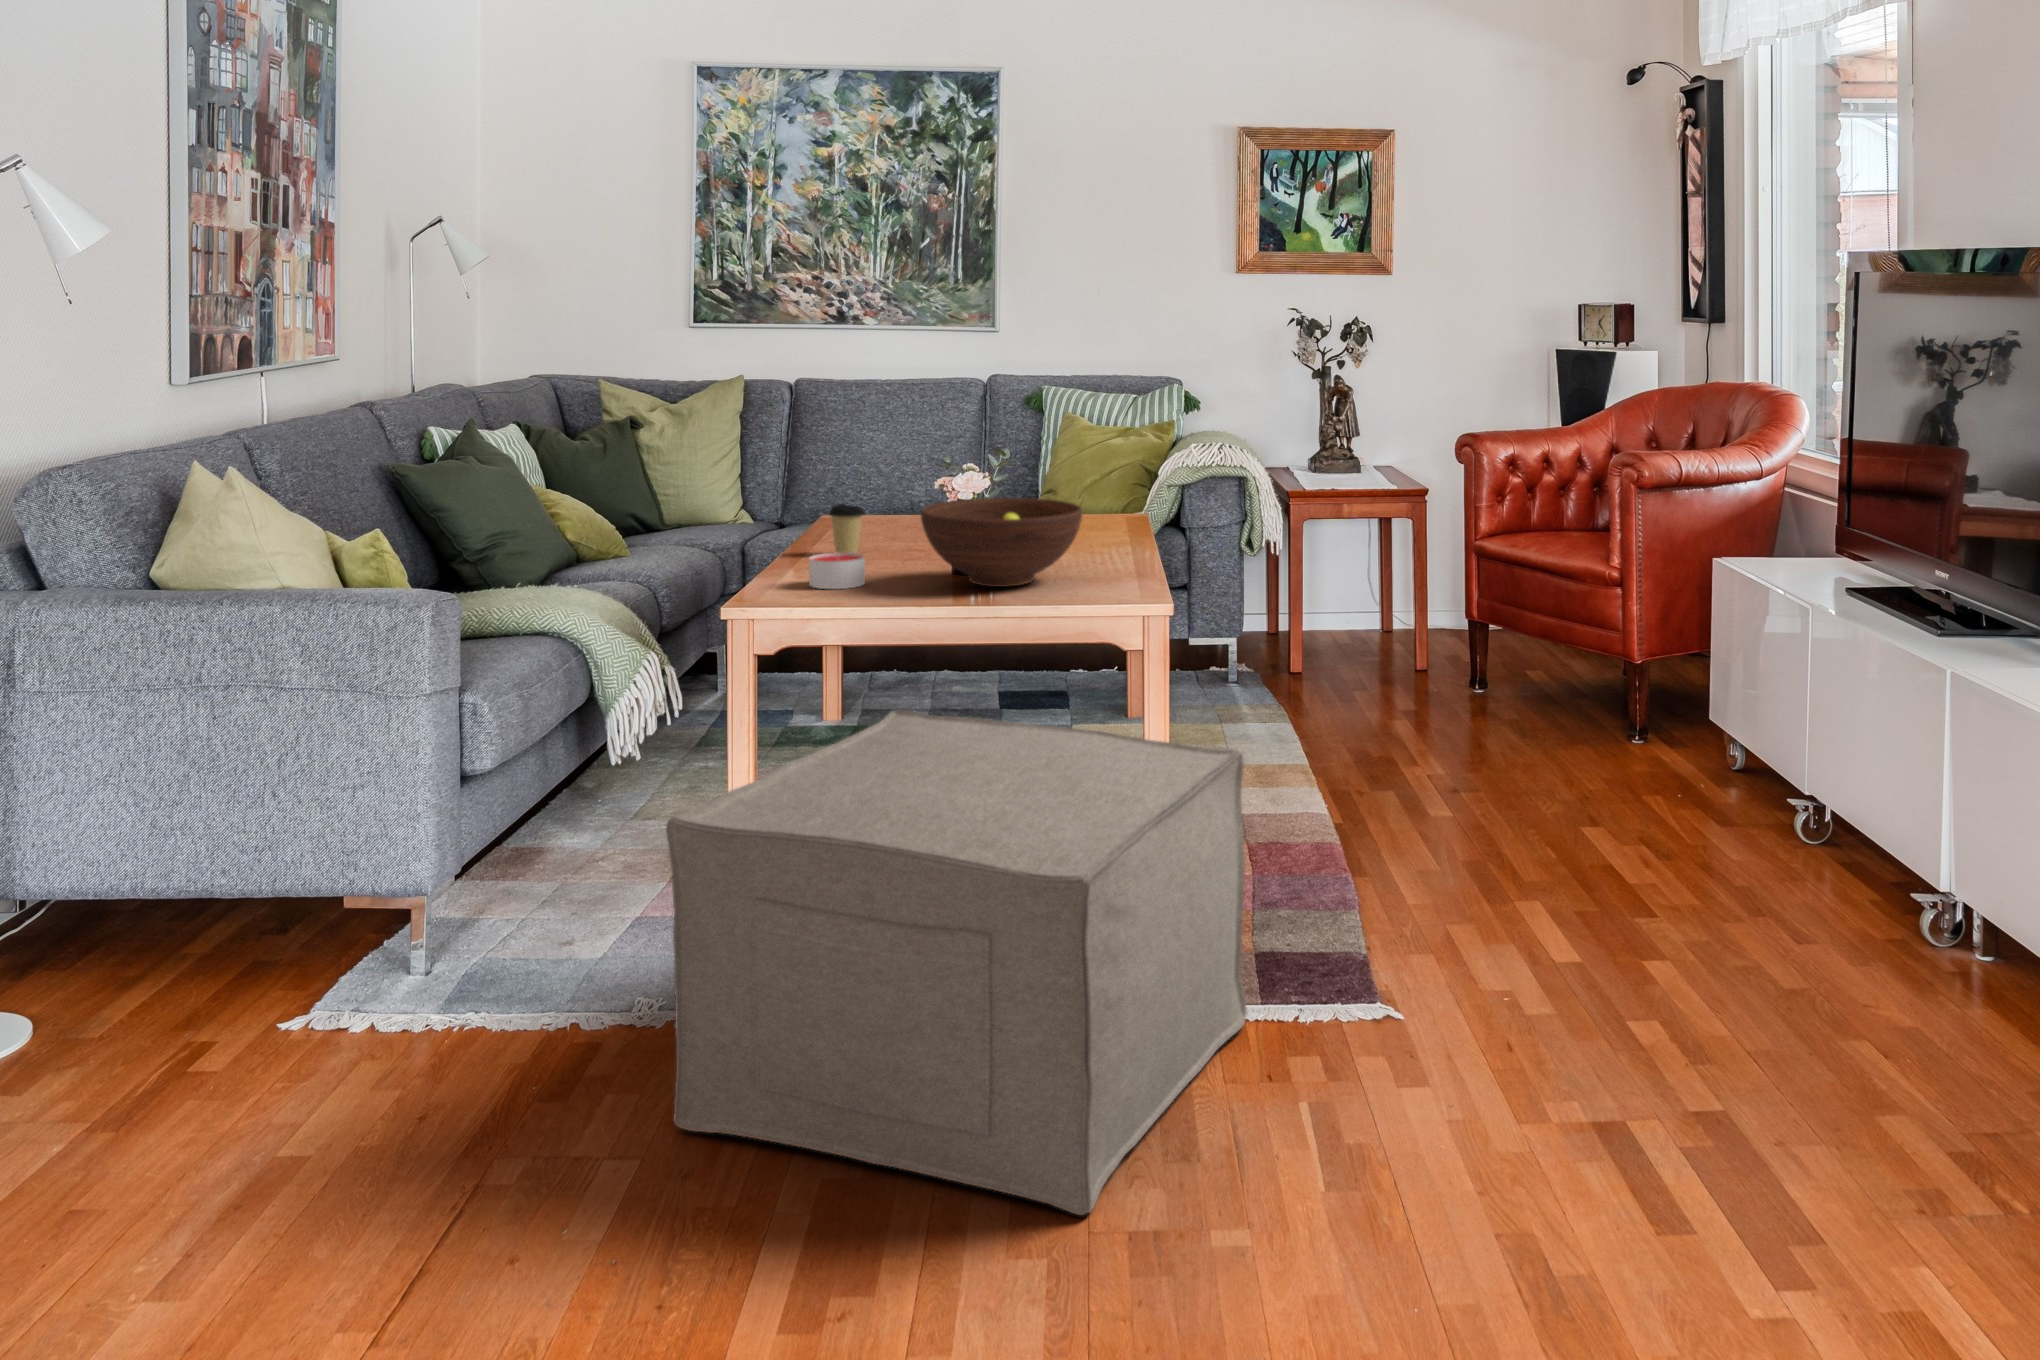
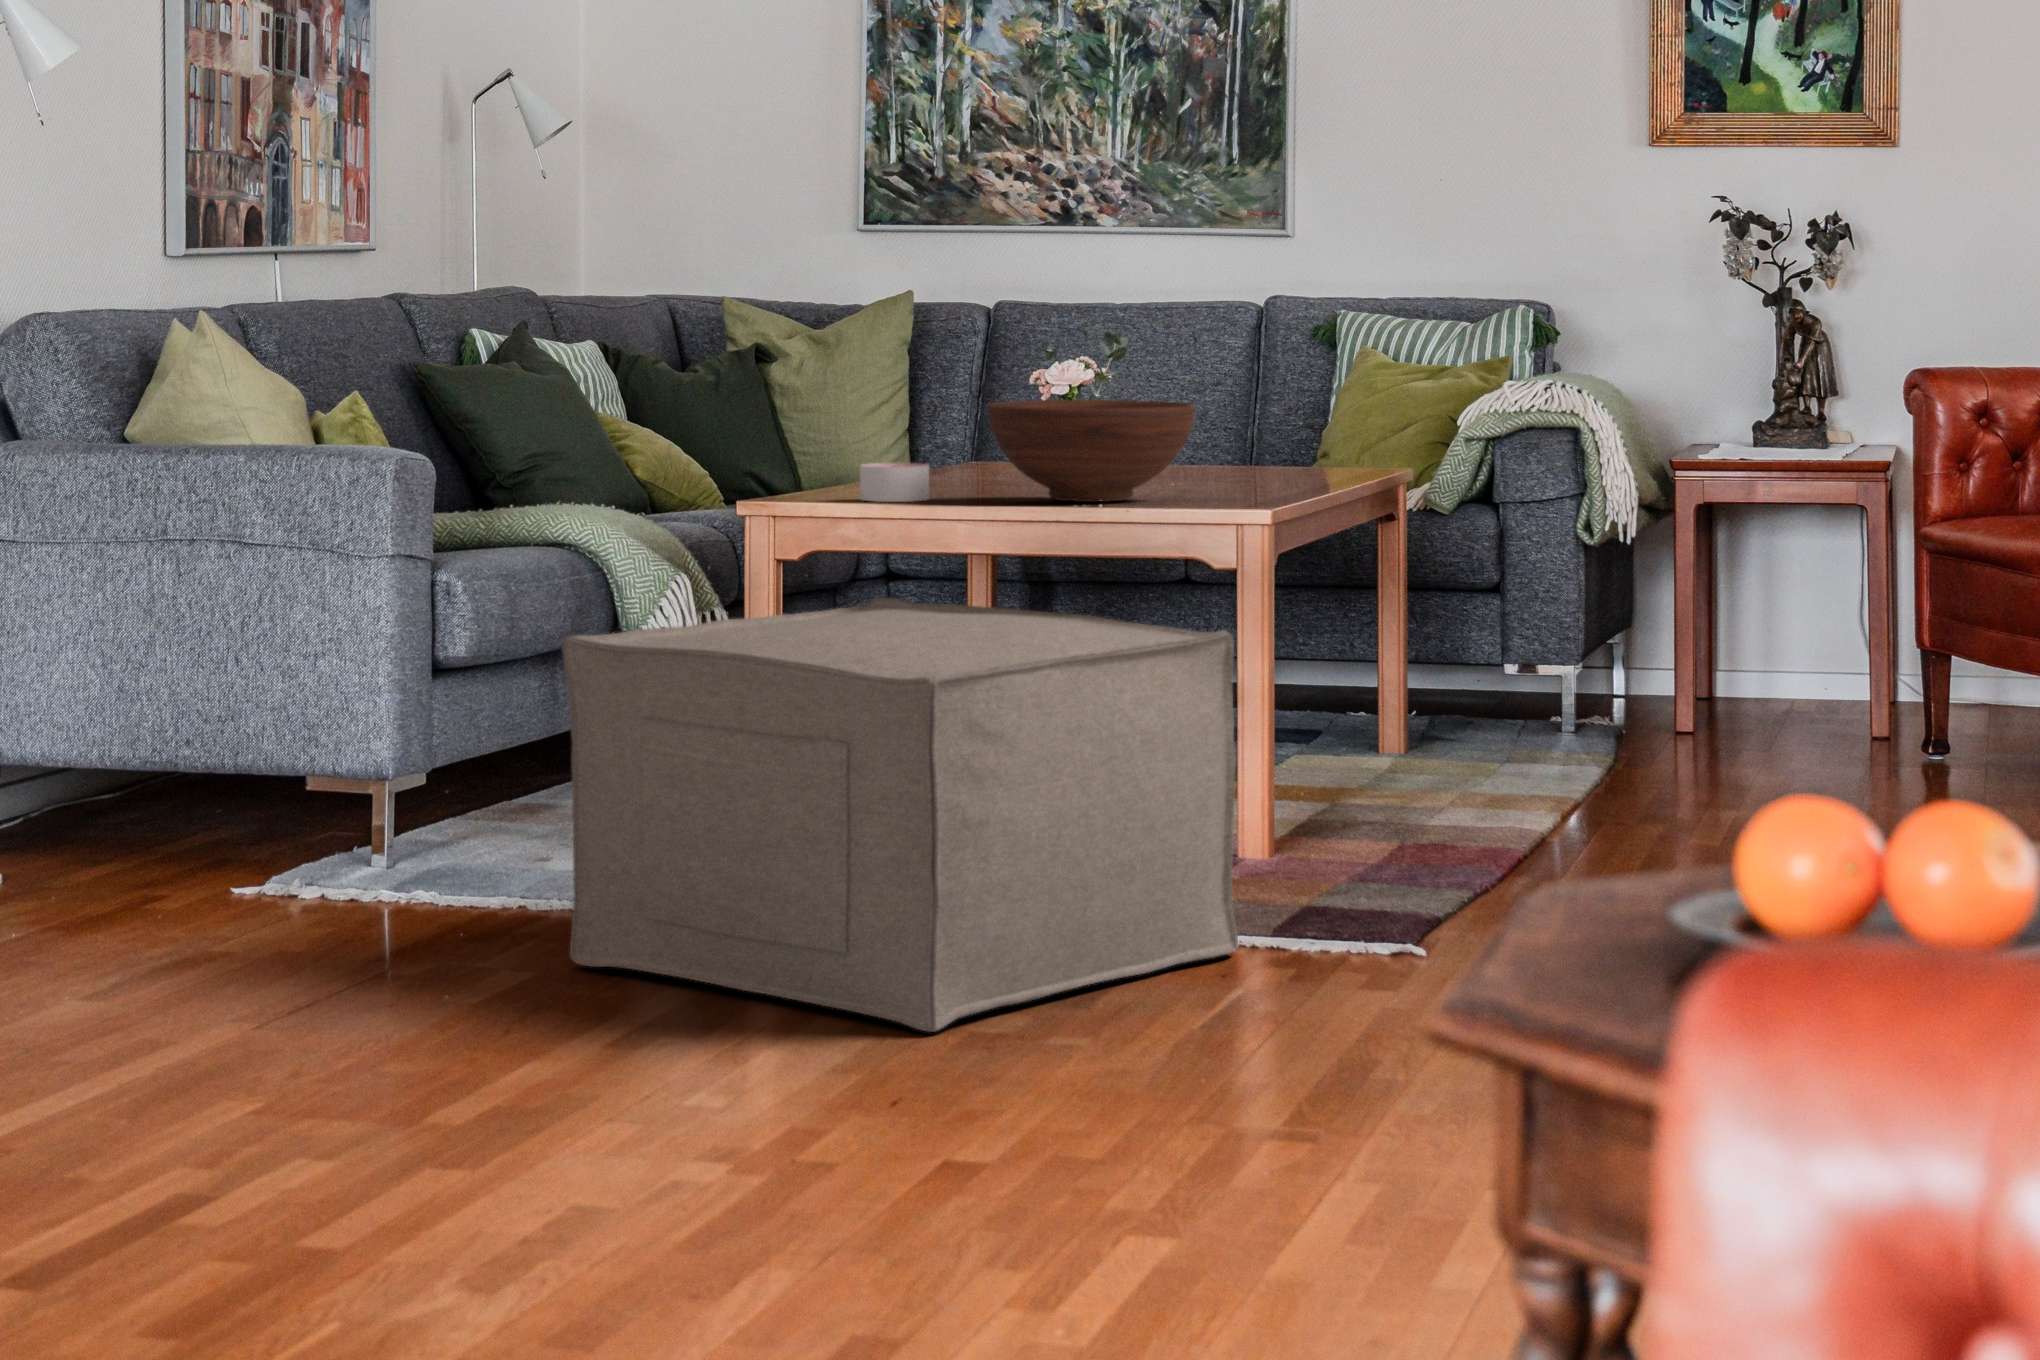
coffee cup: present [829,504,865,553] -> none [926,424,974,490]

